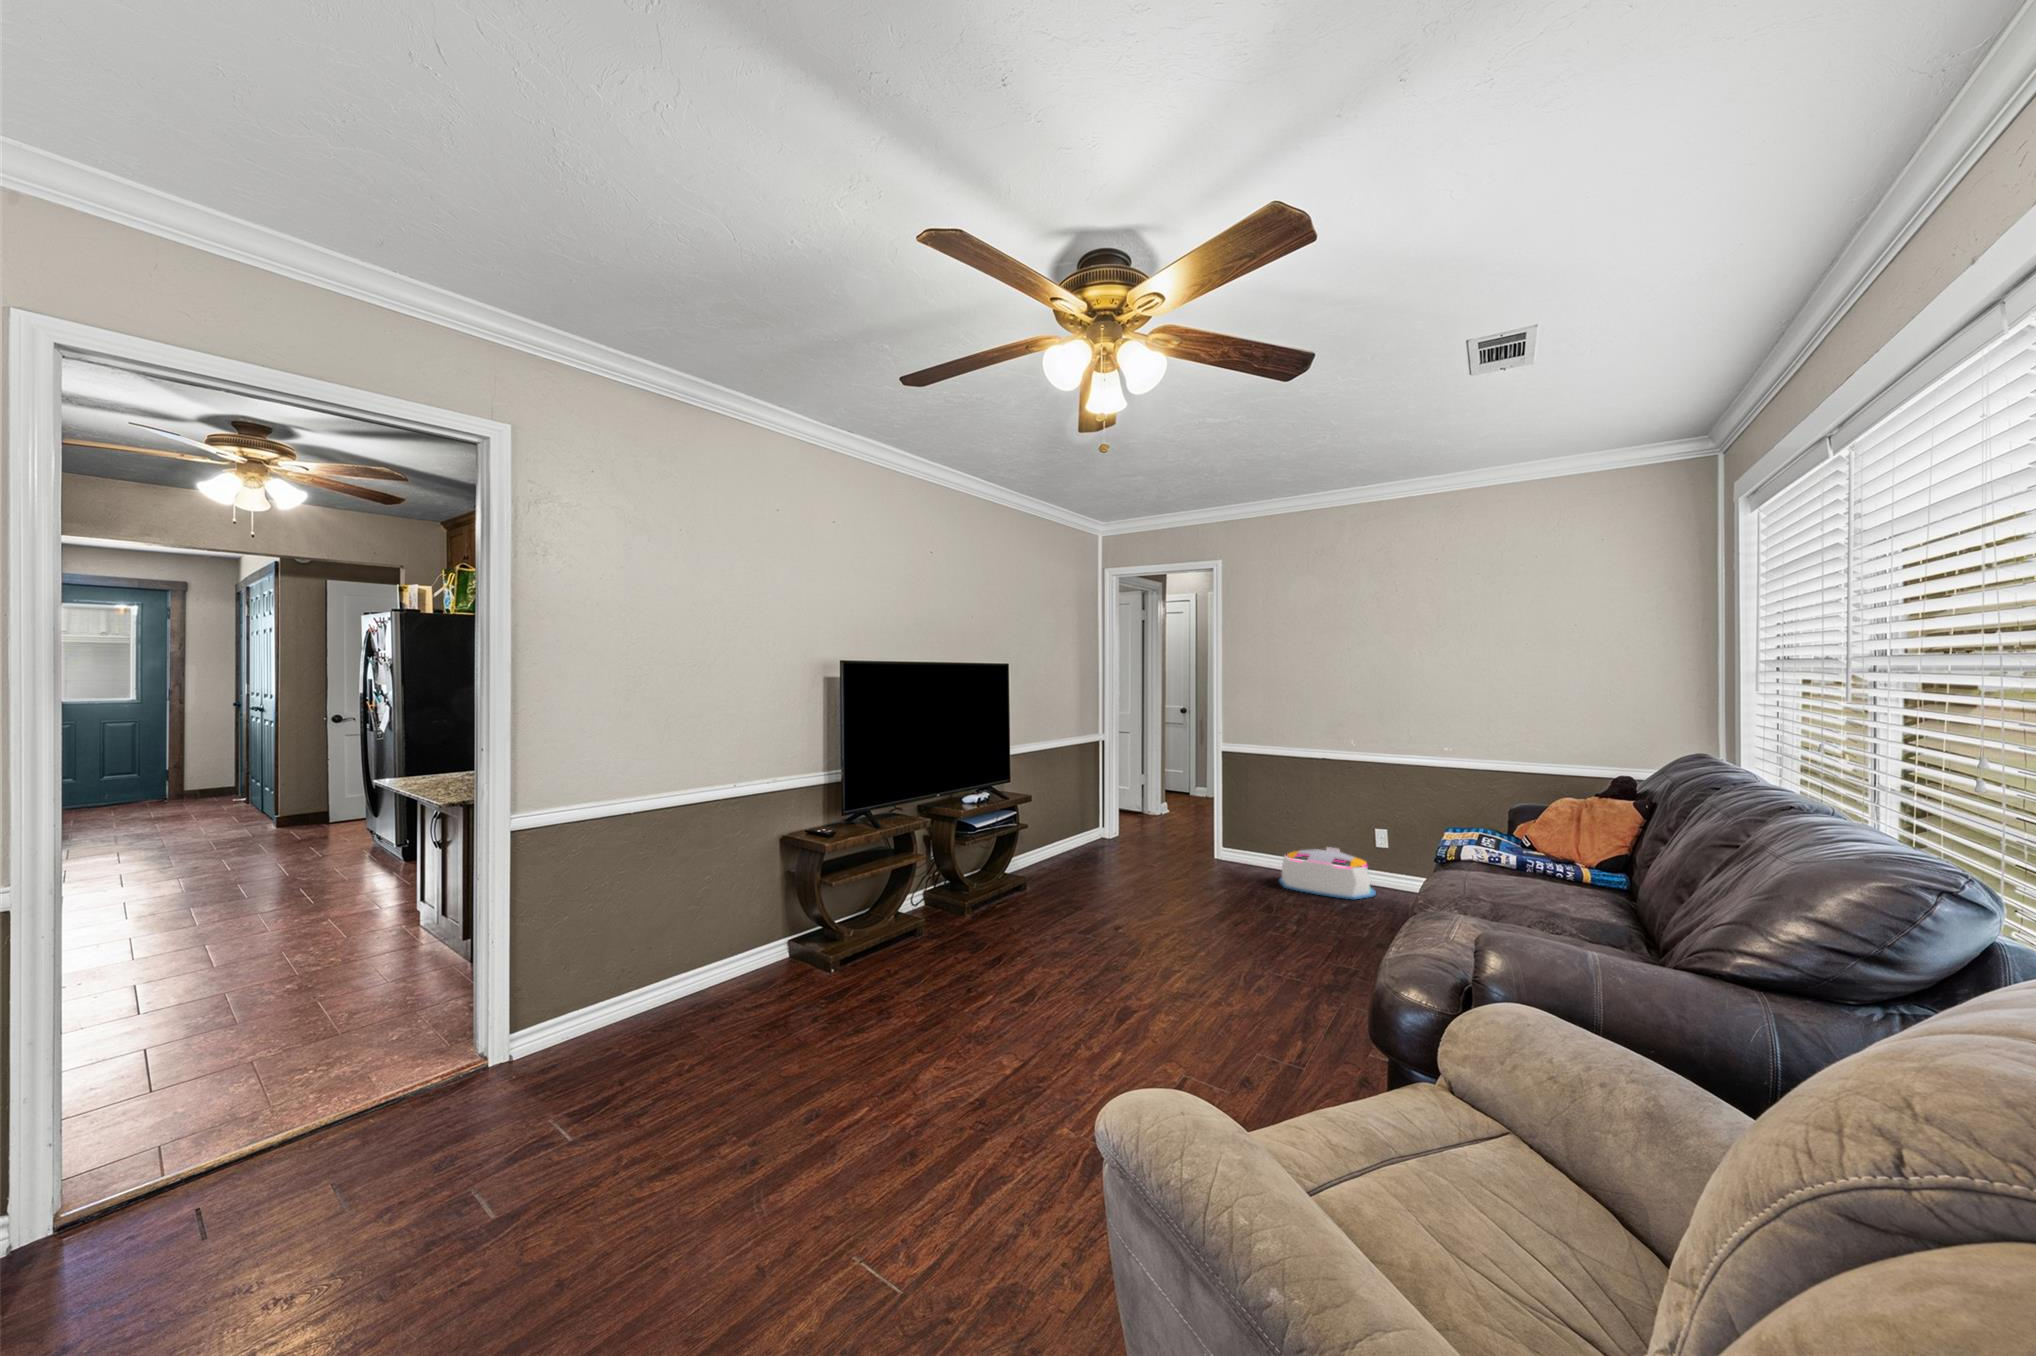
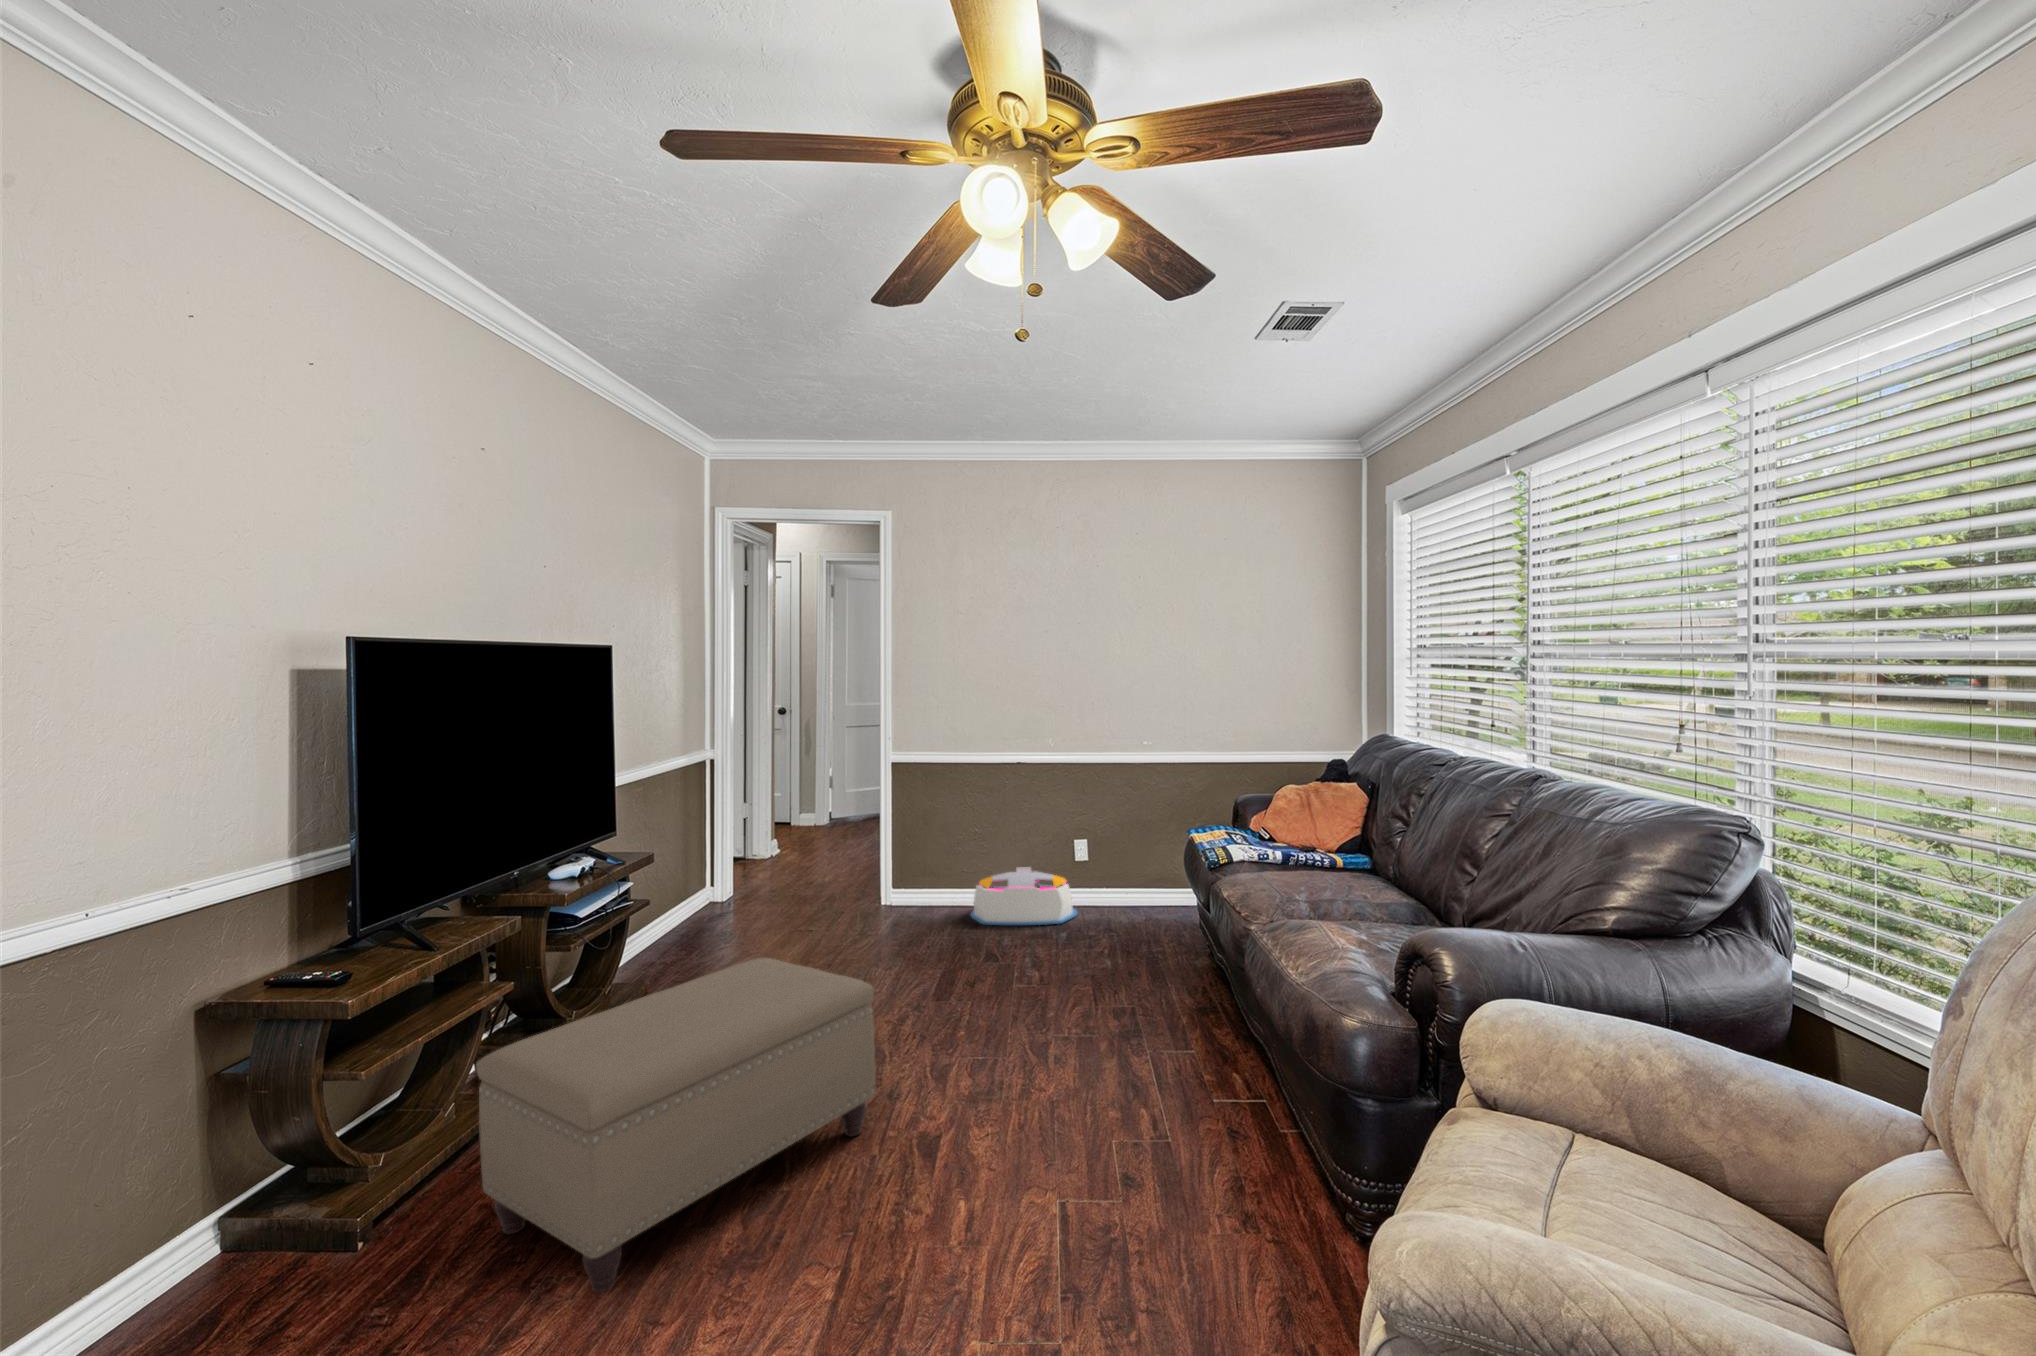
ottoman: none [868,864,1103,1028] -> present [476,958,875,1293]

